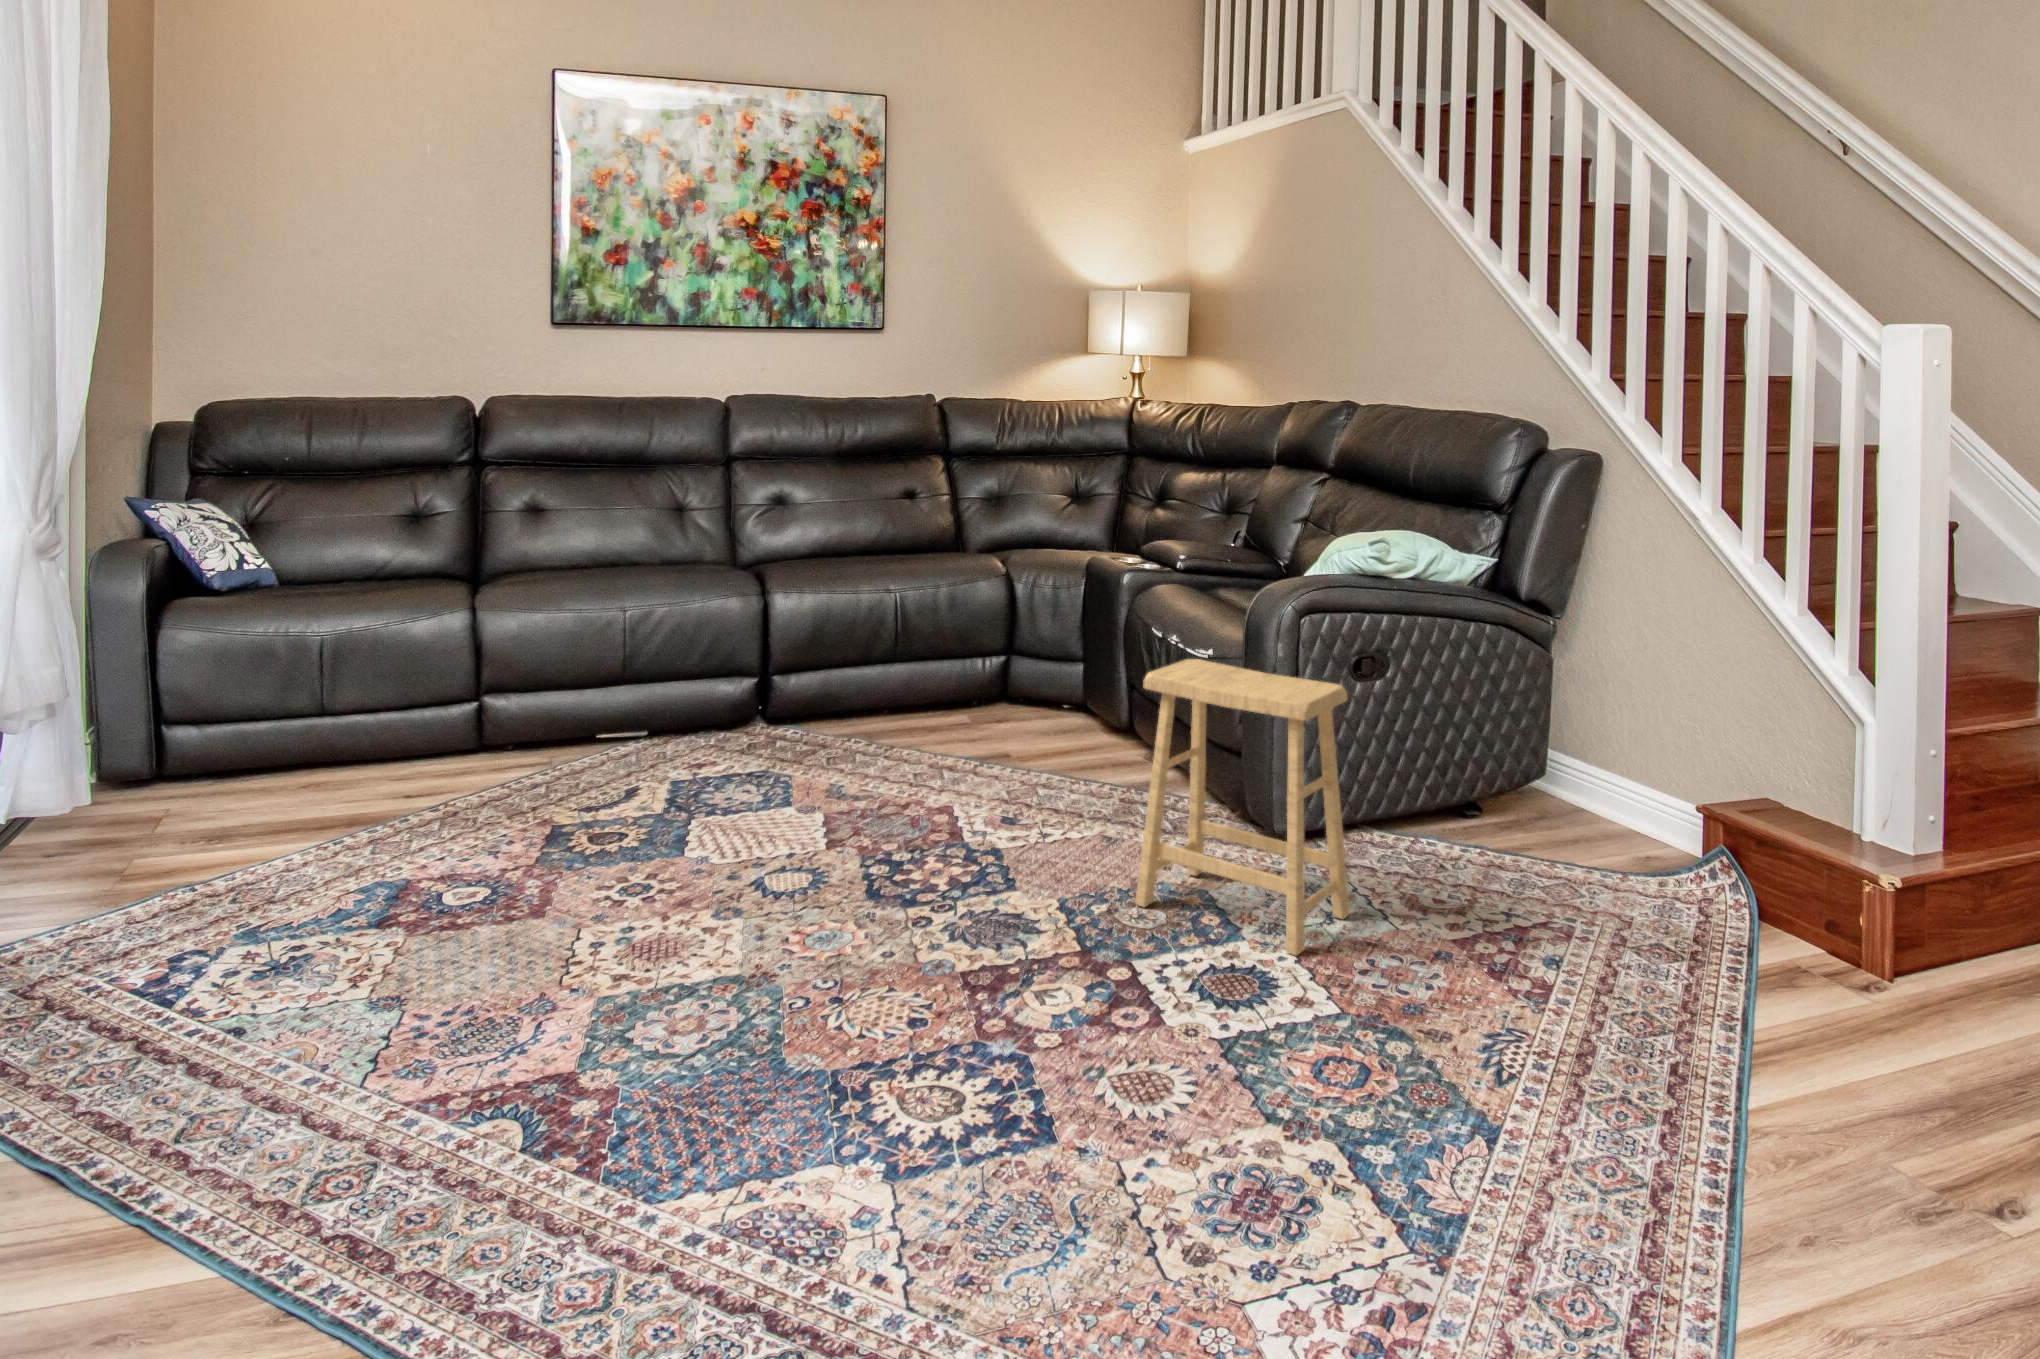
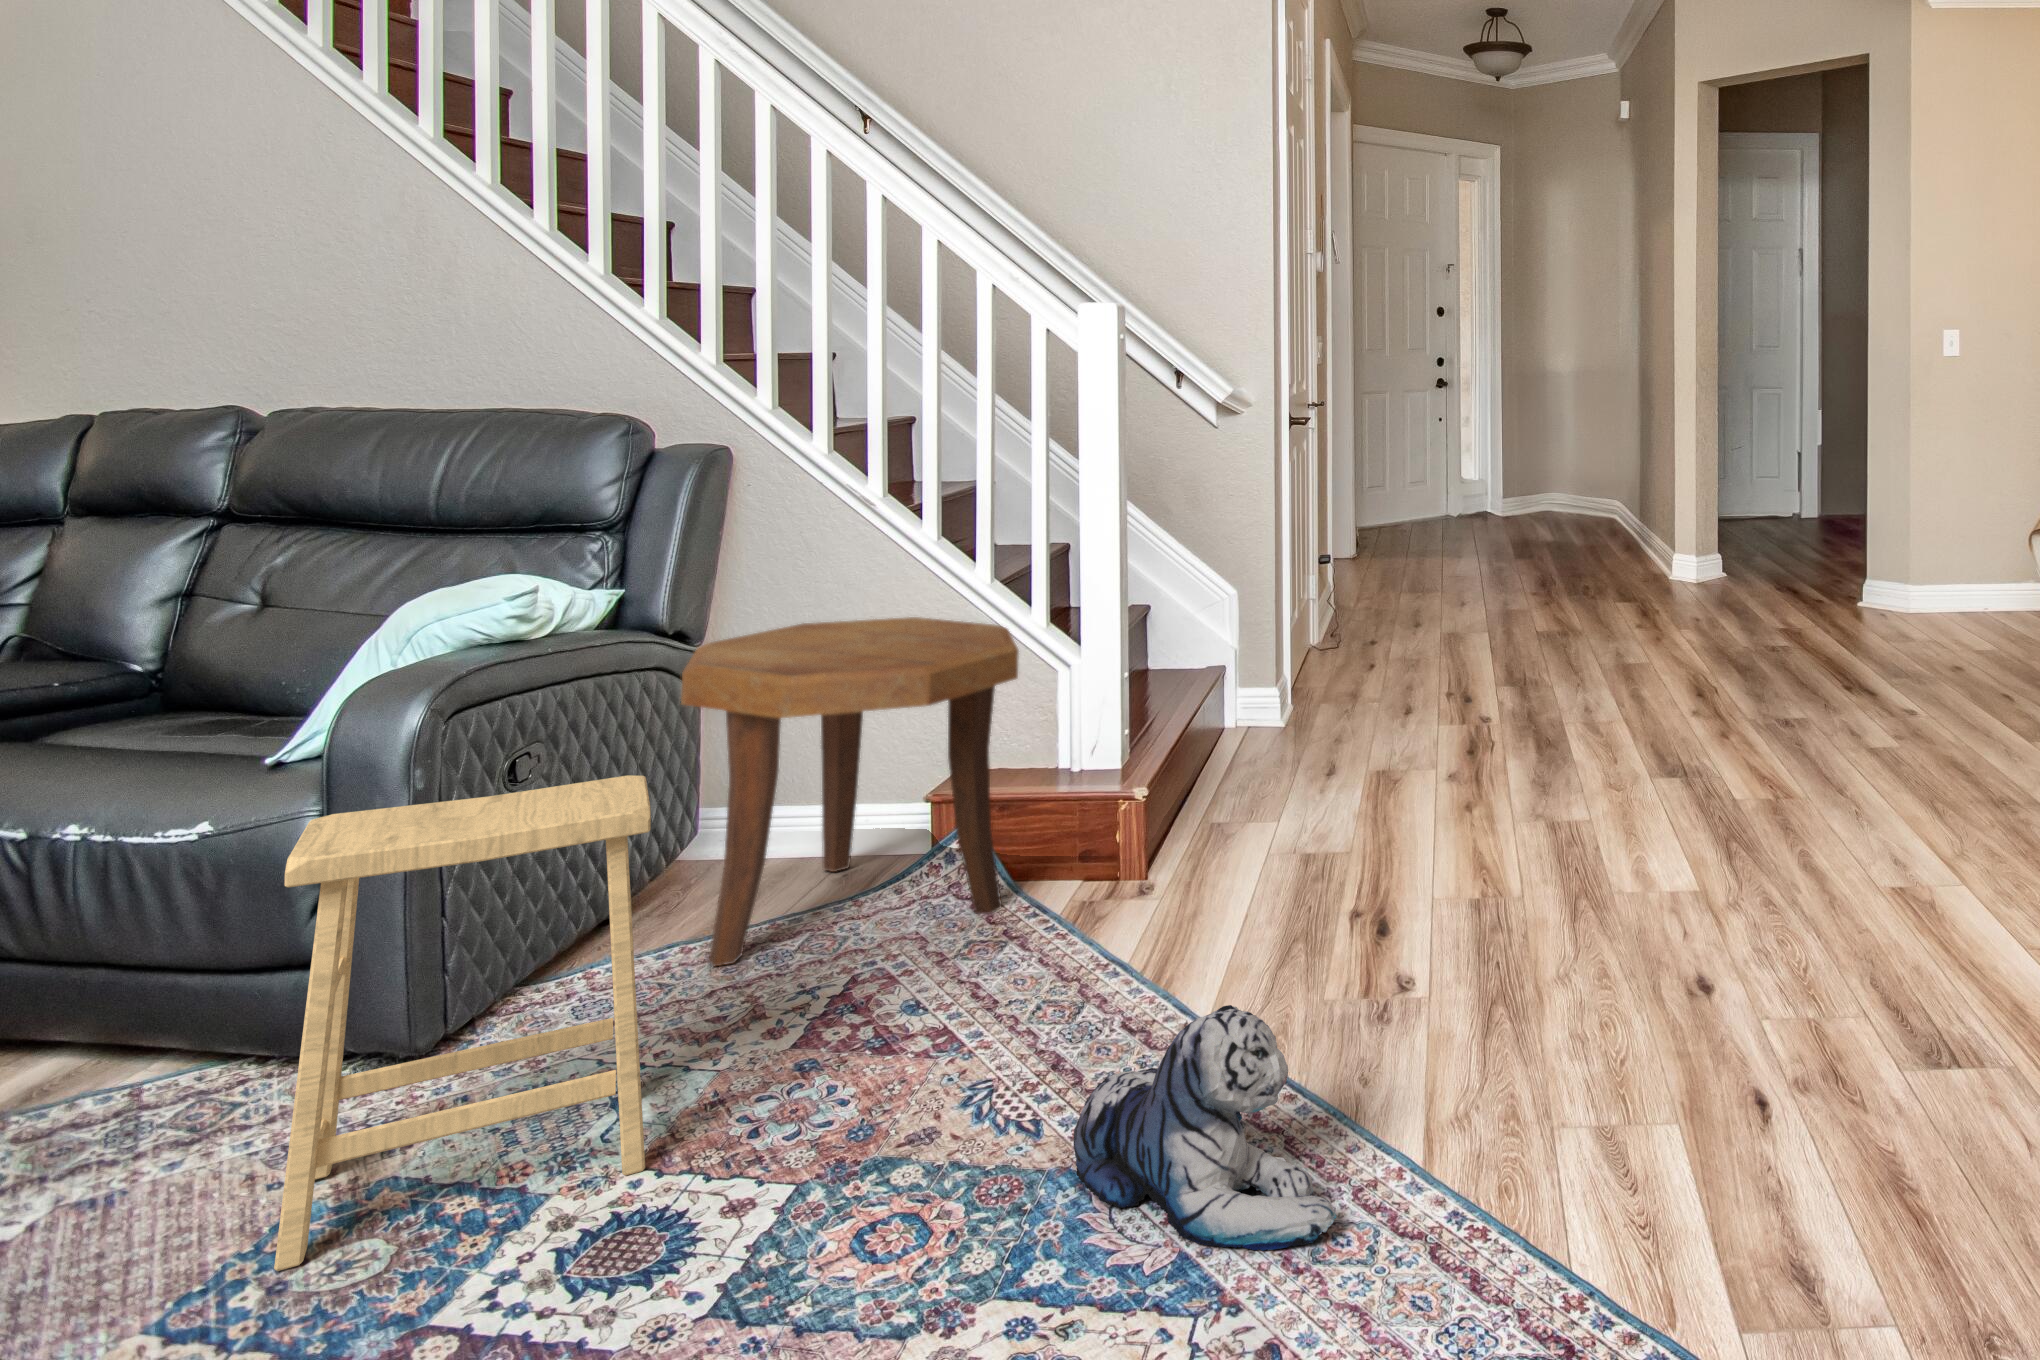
side table: none [1472,615,1784,933] -> present [681,617,1019,966]
plush toy: none [1467,1032,1647,1292] -> present [1074,1005,1336,1251]

